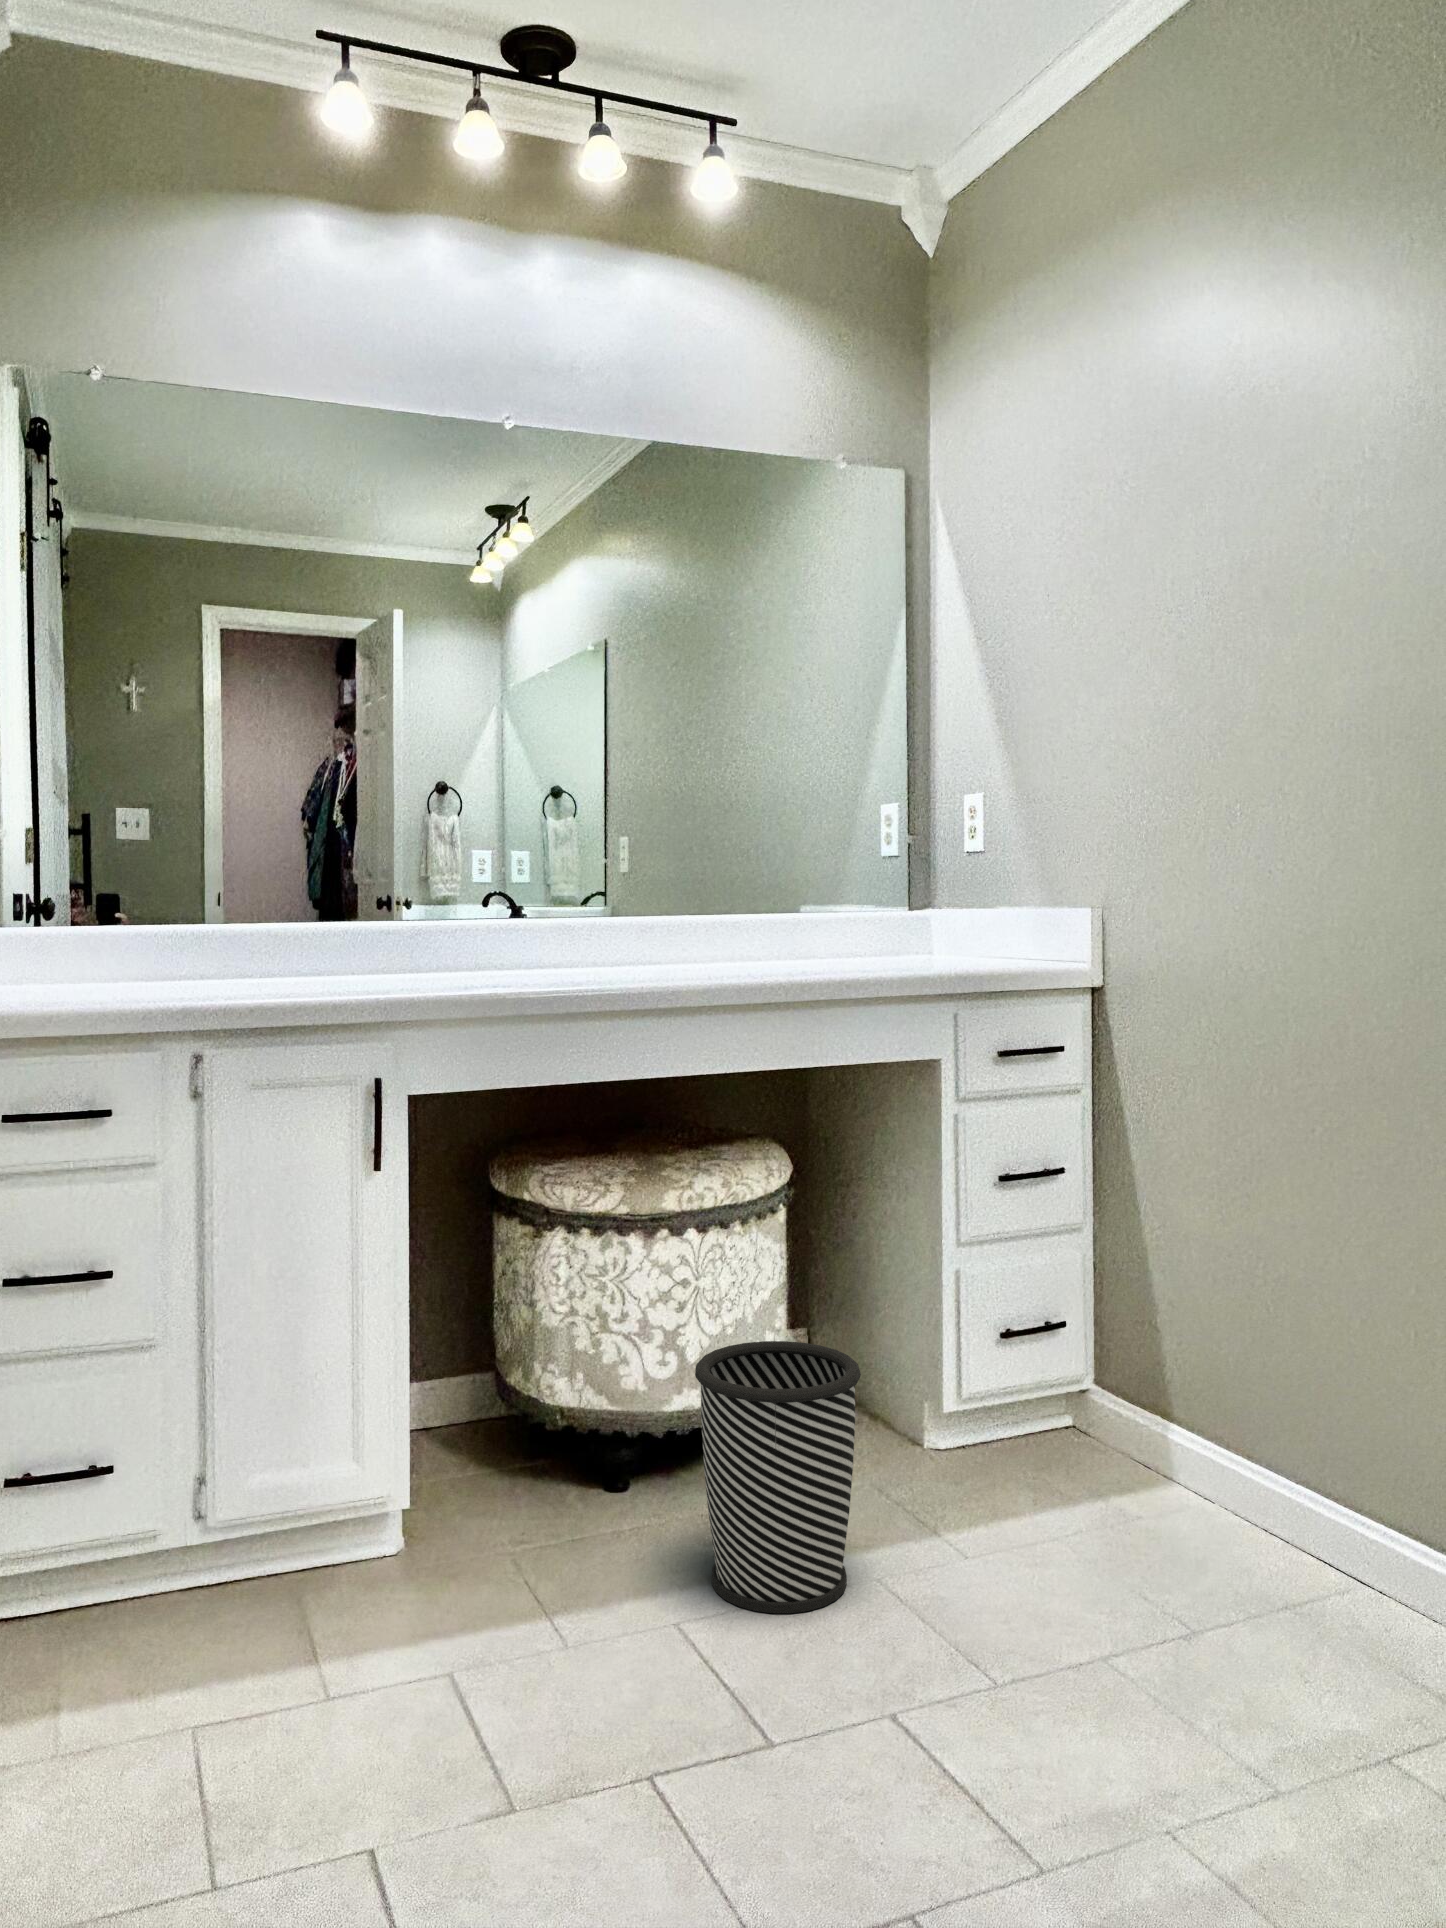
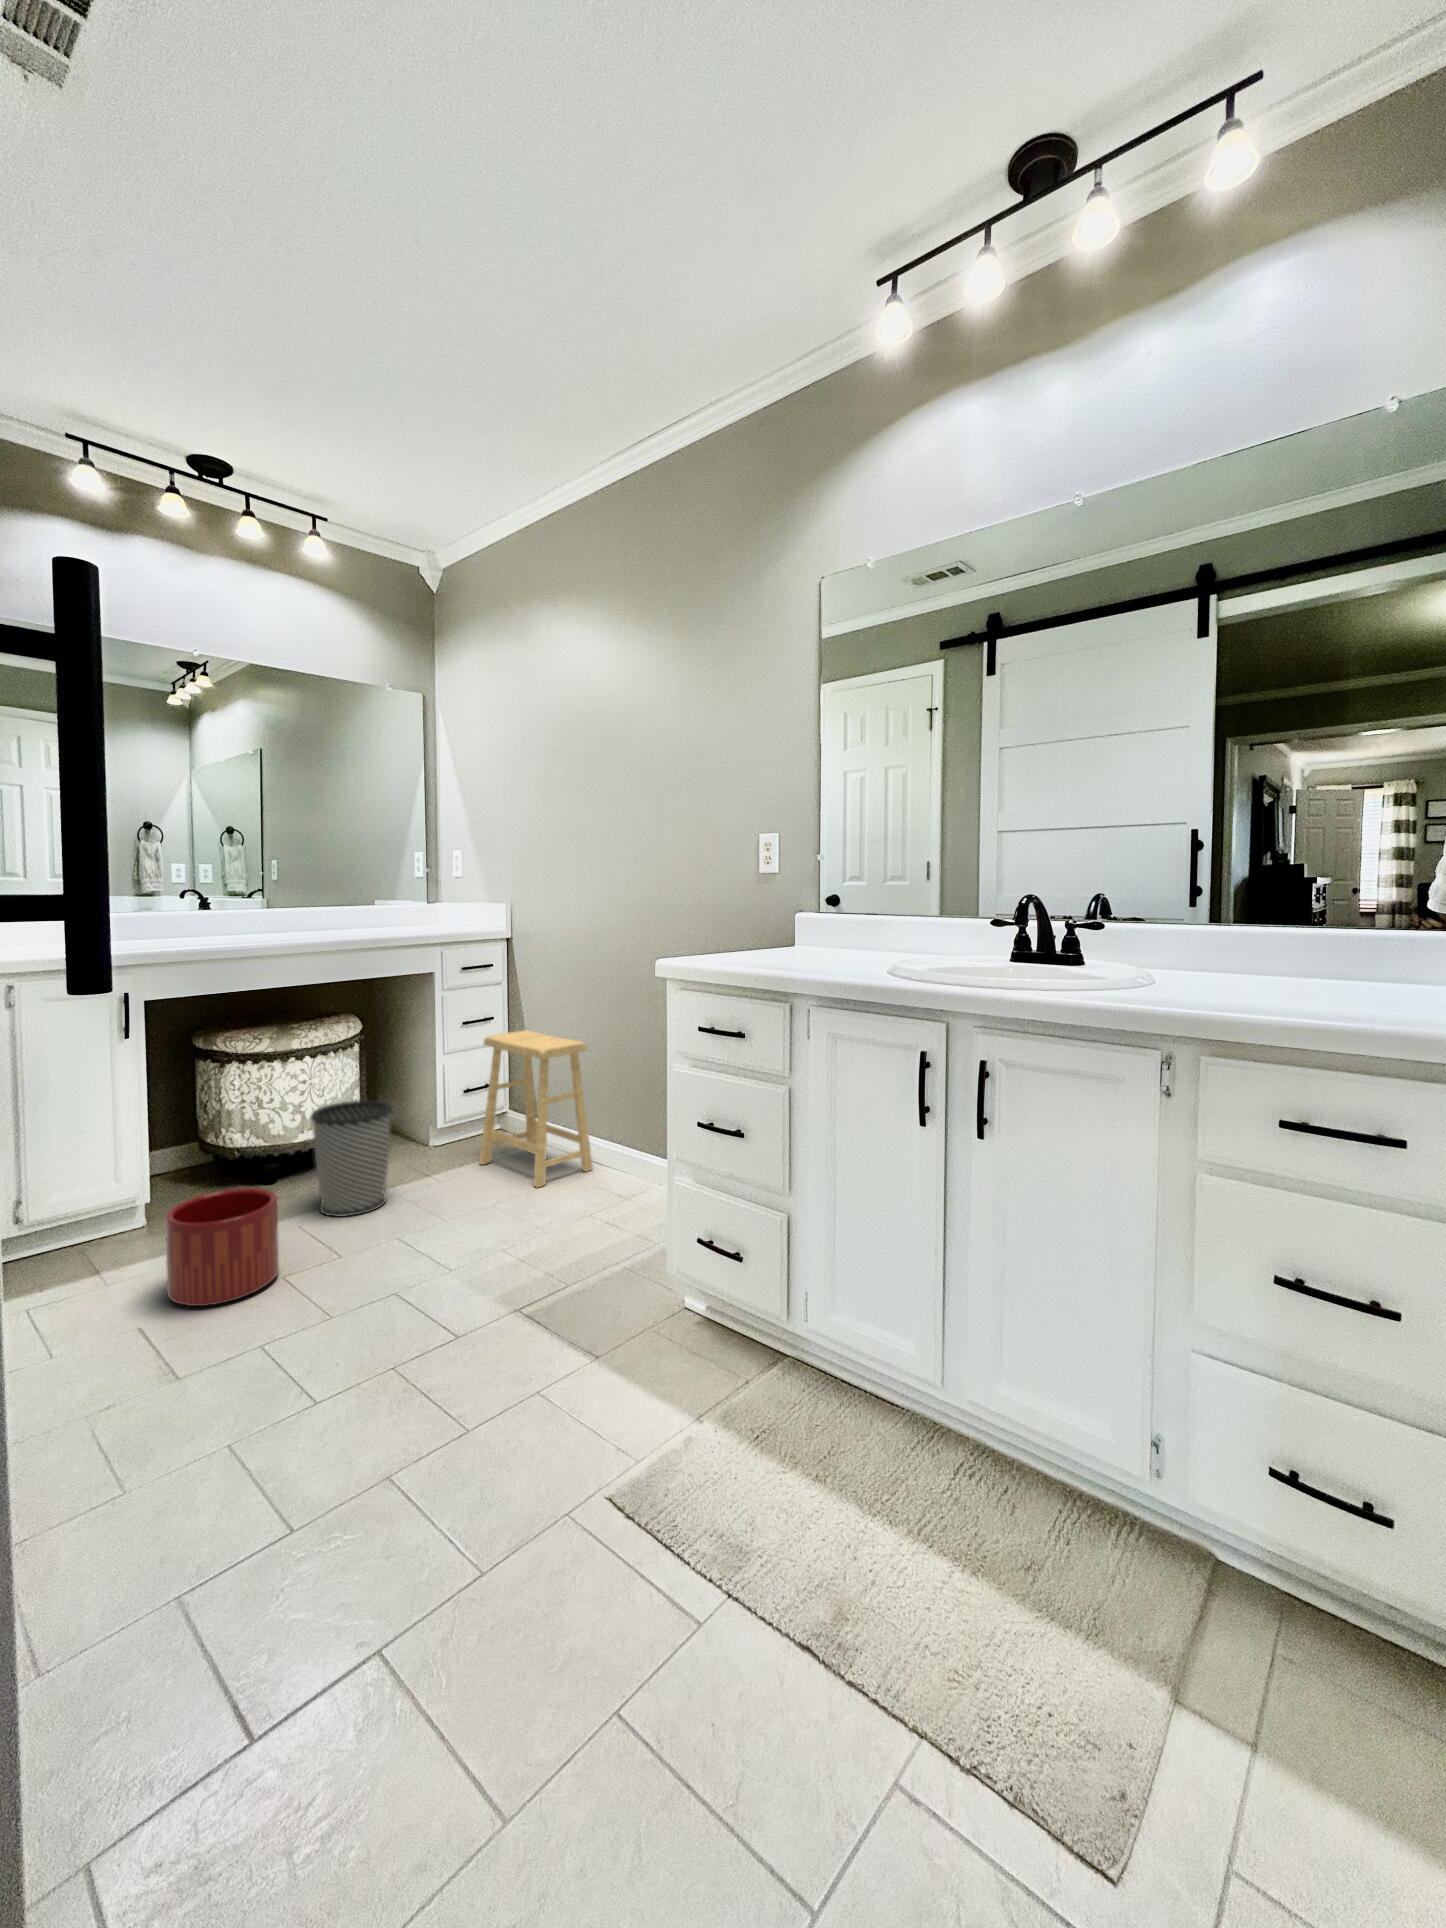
footstool: none [1041,1206,1337,1621] -> present [479,1030,593,1188]
planter: none [416,1531,631,1817] -> present [166,1188,279,1306]

